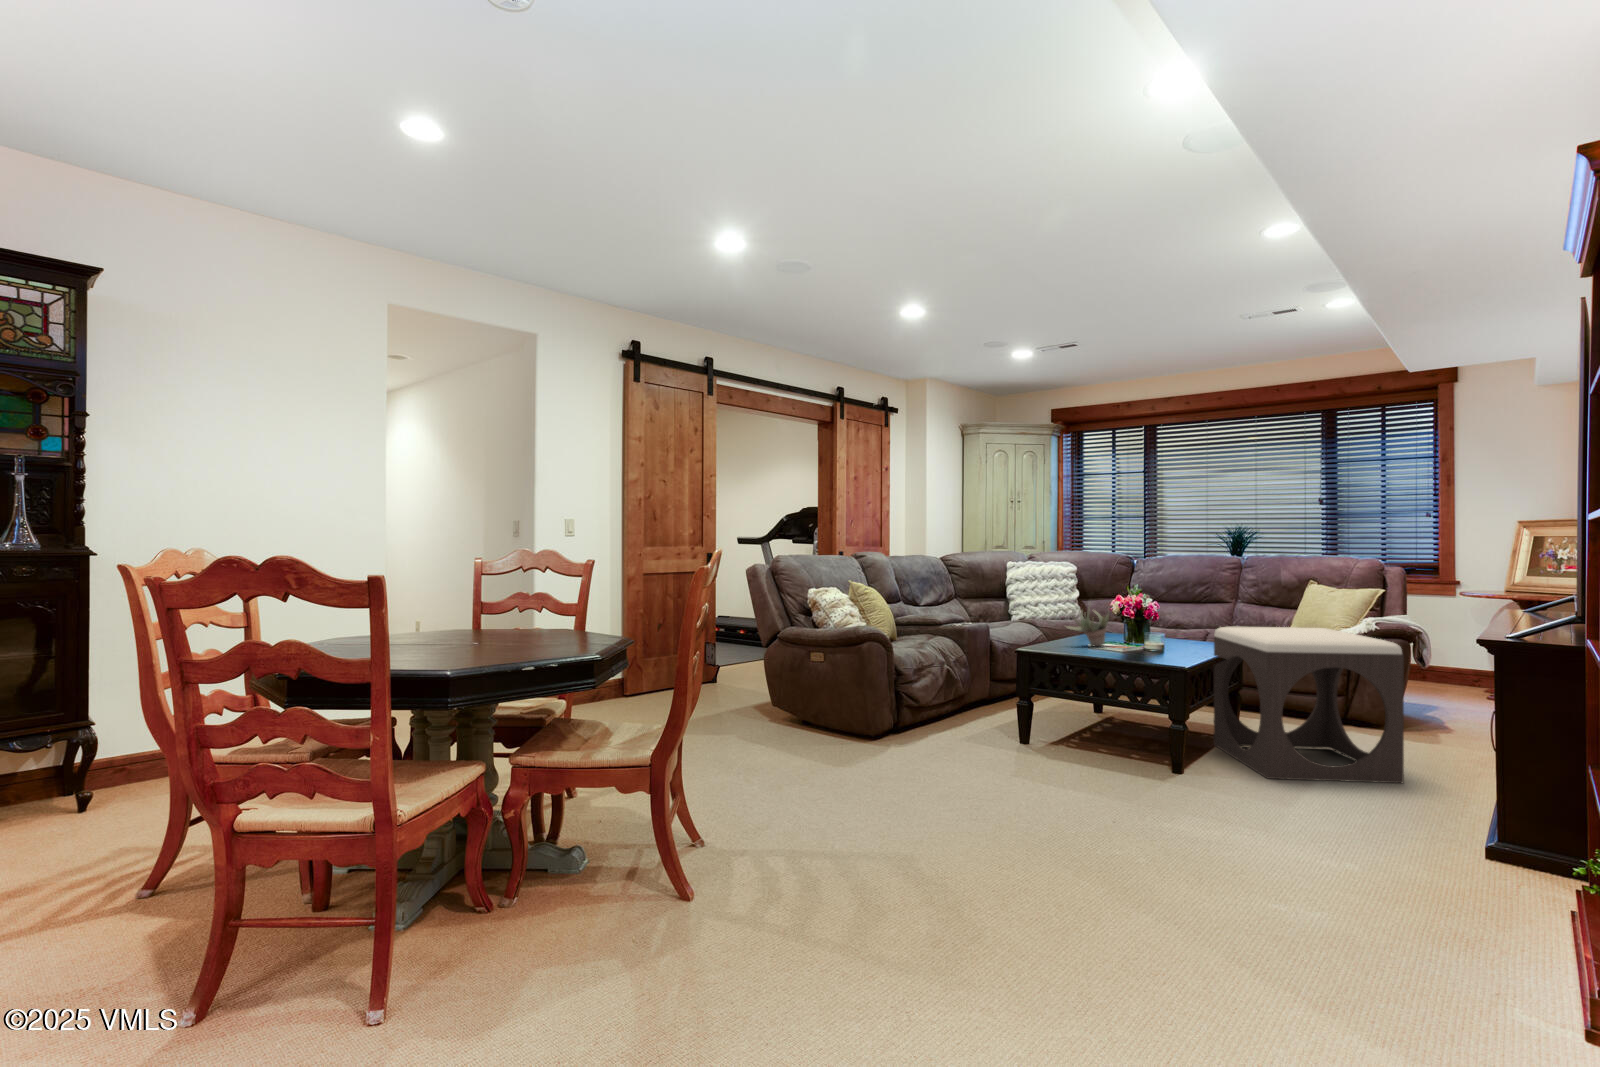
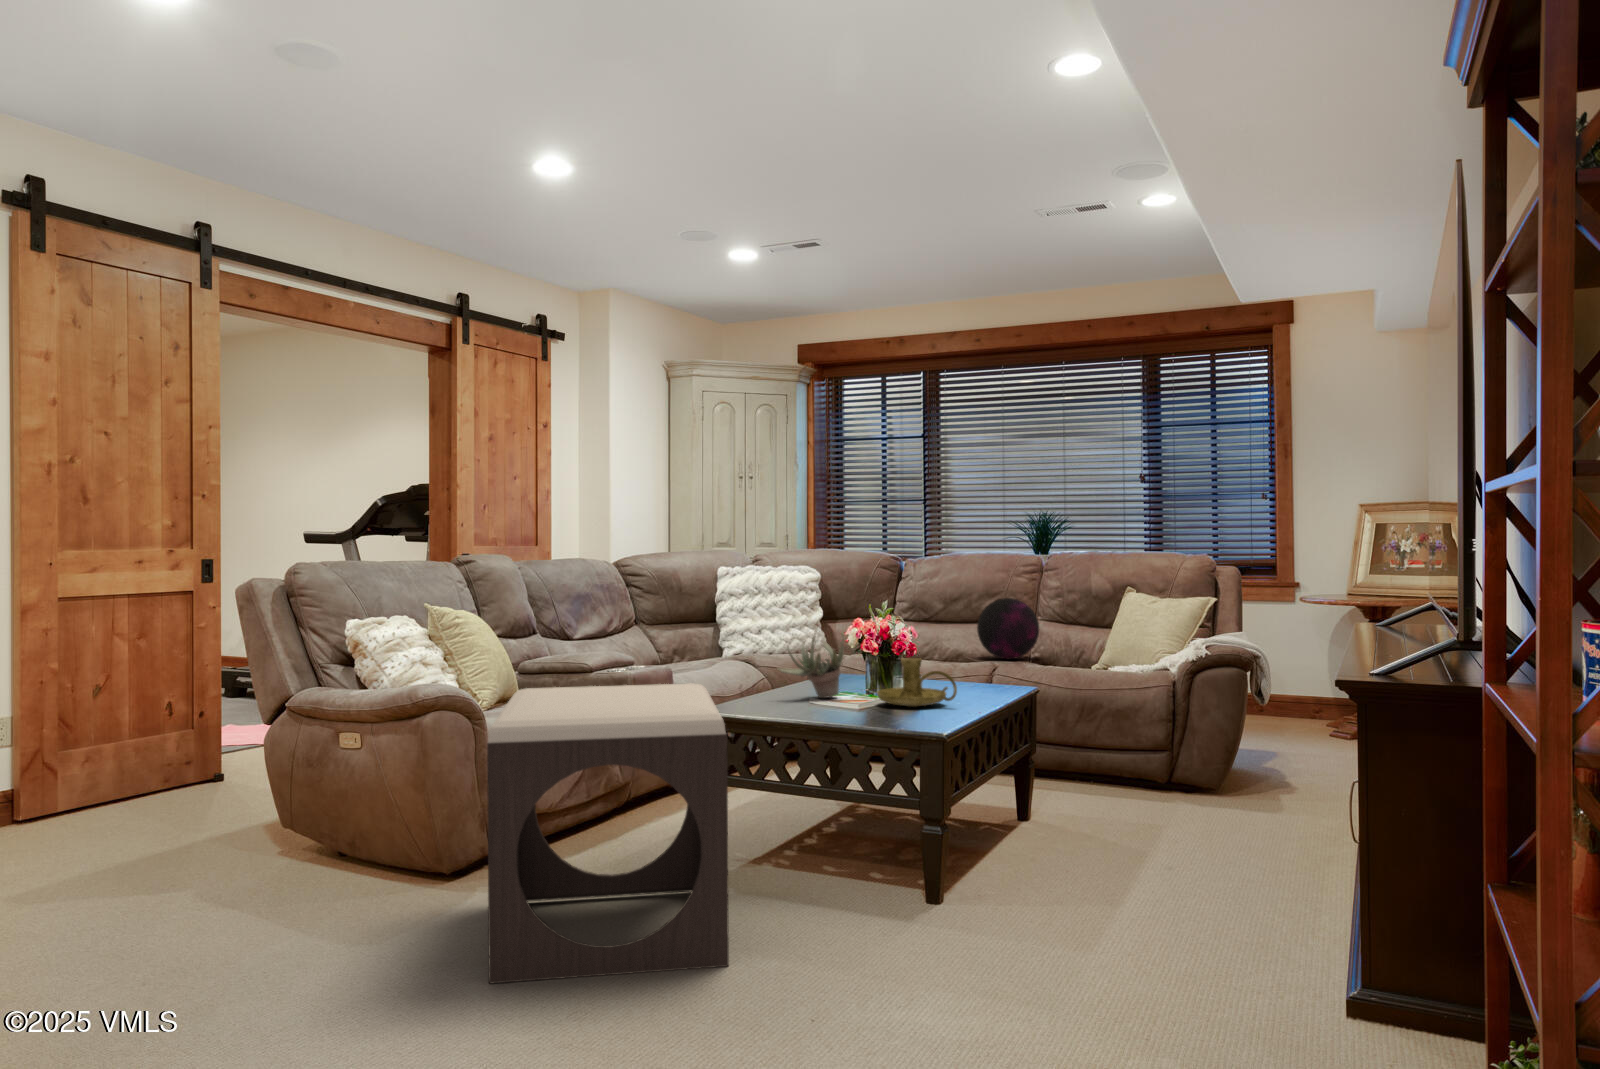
decorative orb: none [1192,587,1241,629] -> present [977,598,1039,659]
candle holder: none [1134,622,1191,653] -> present [877,658,957,707]
footstool: present [1214,627,1404,783] -> present [487,684,729,984]

